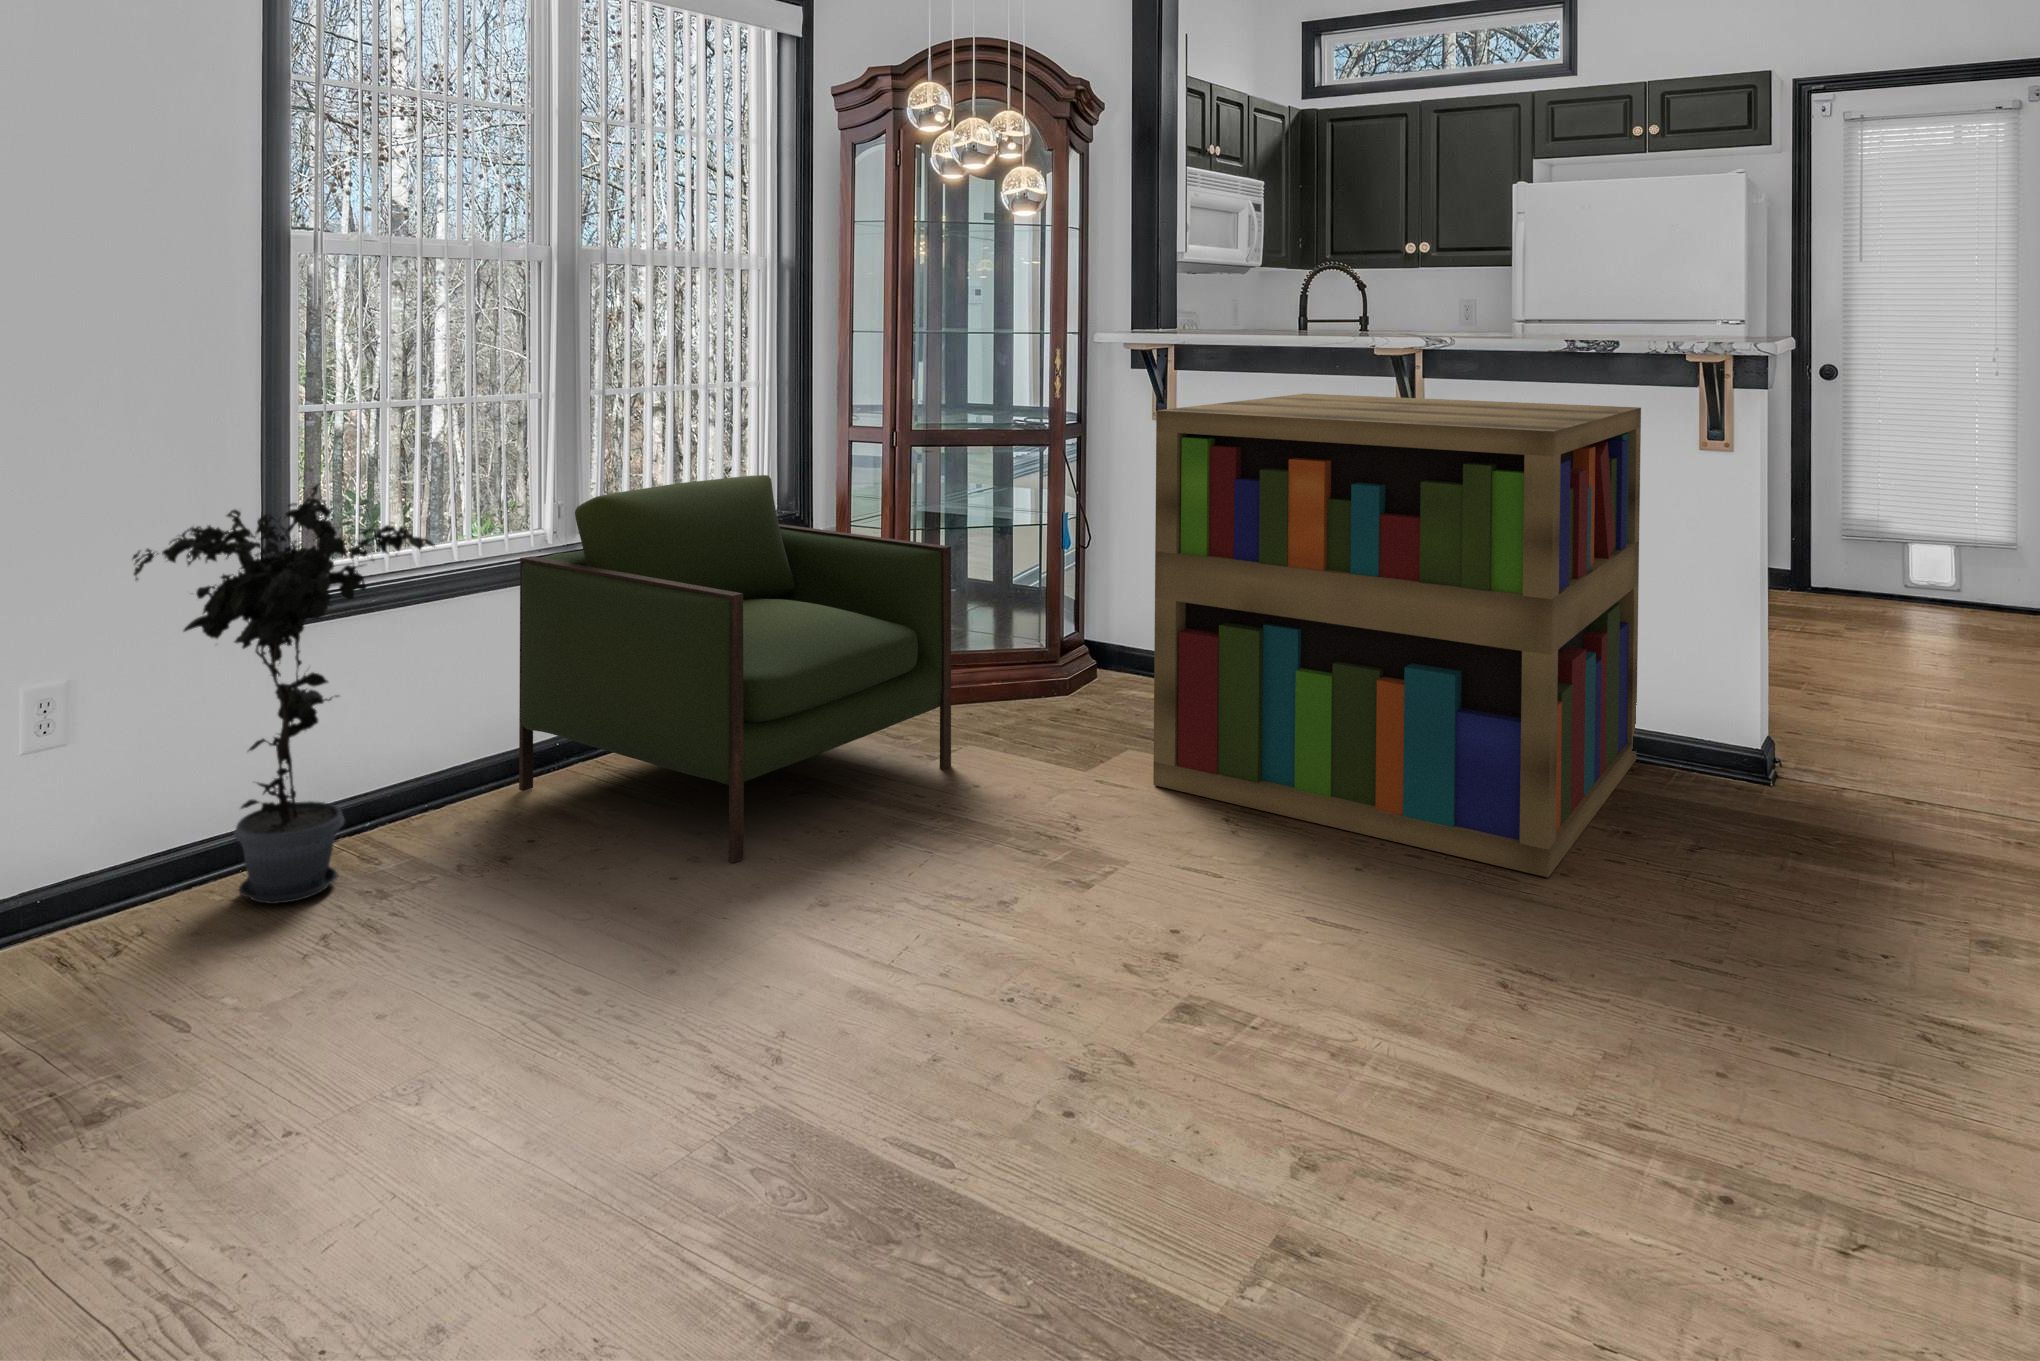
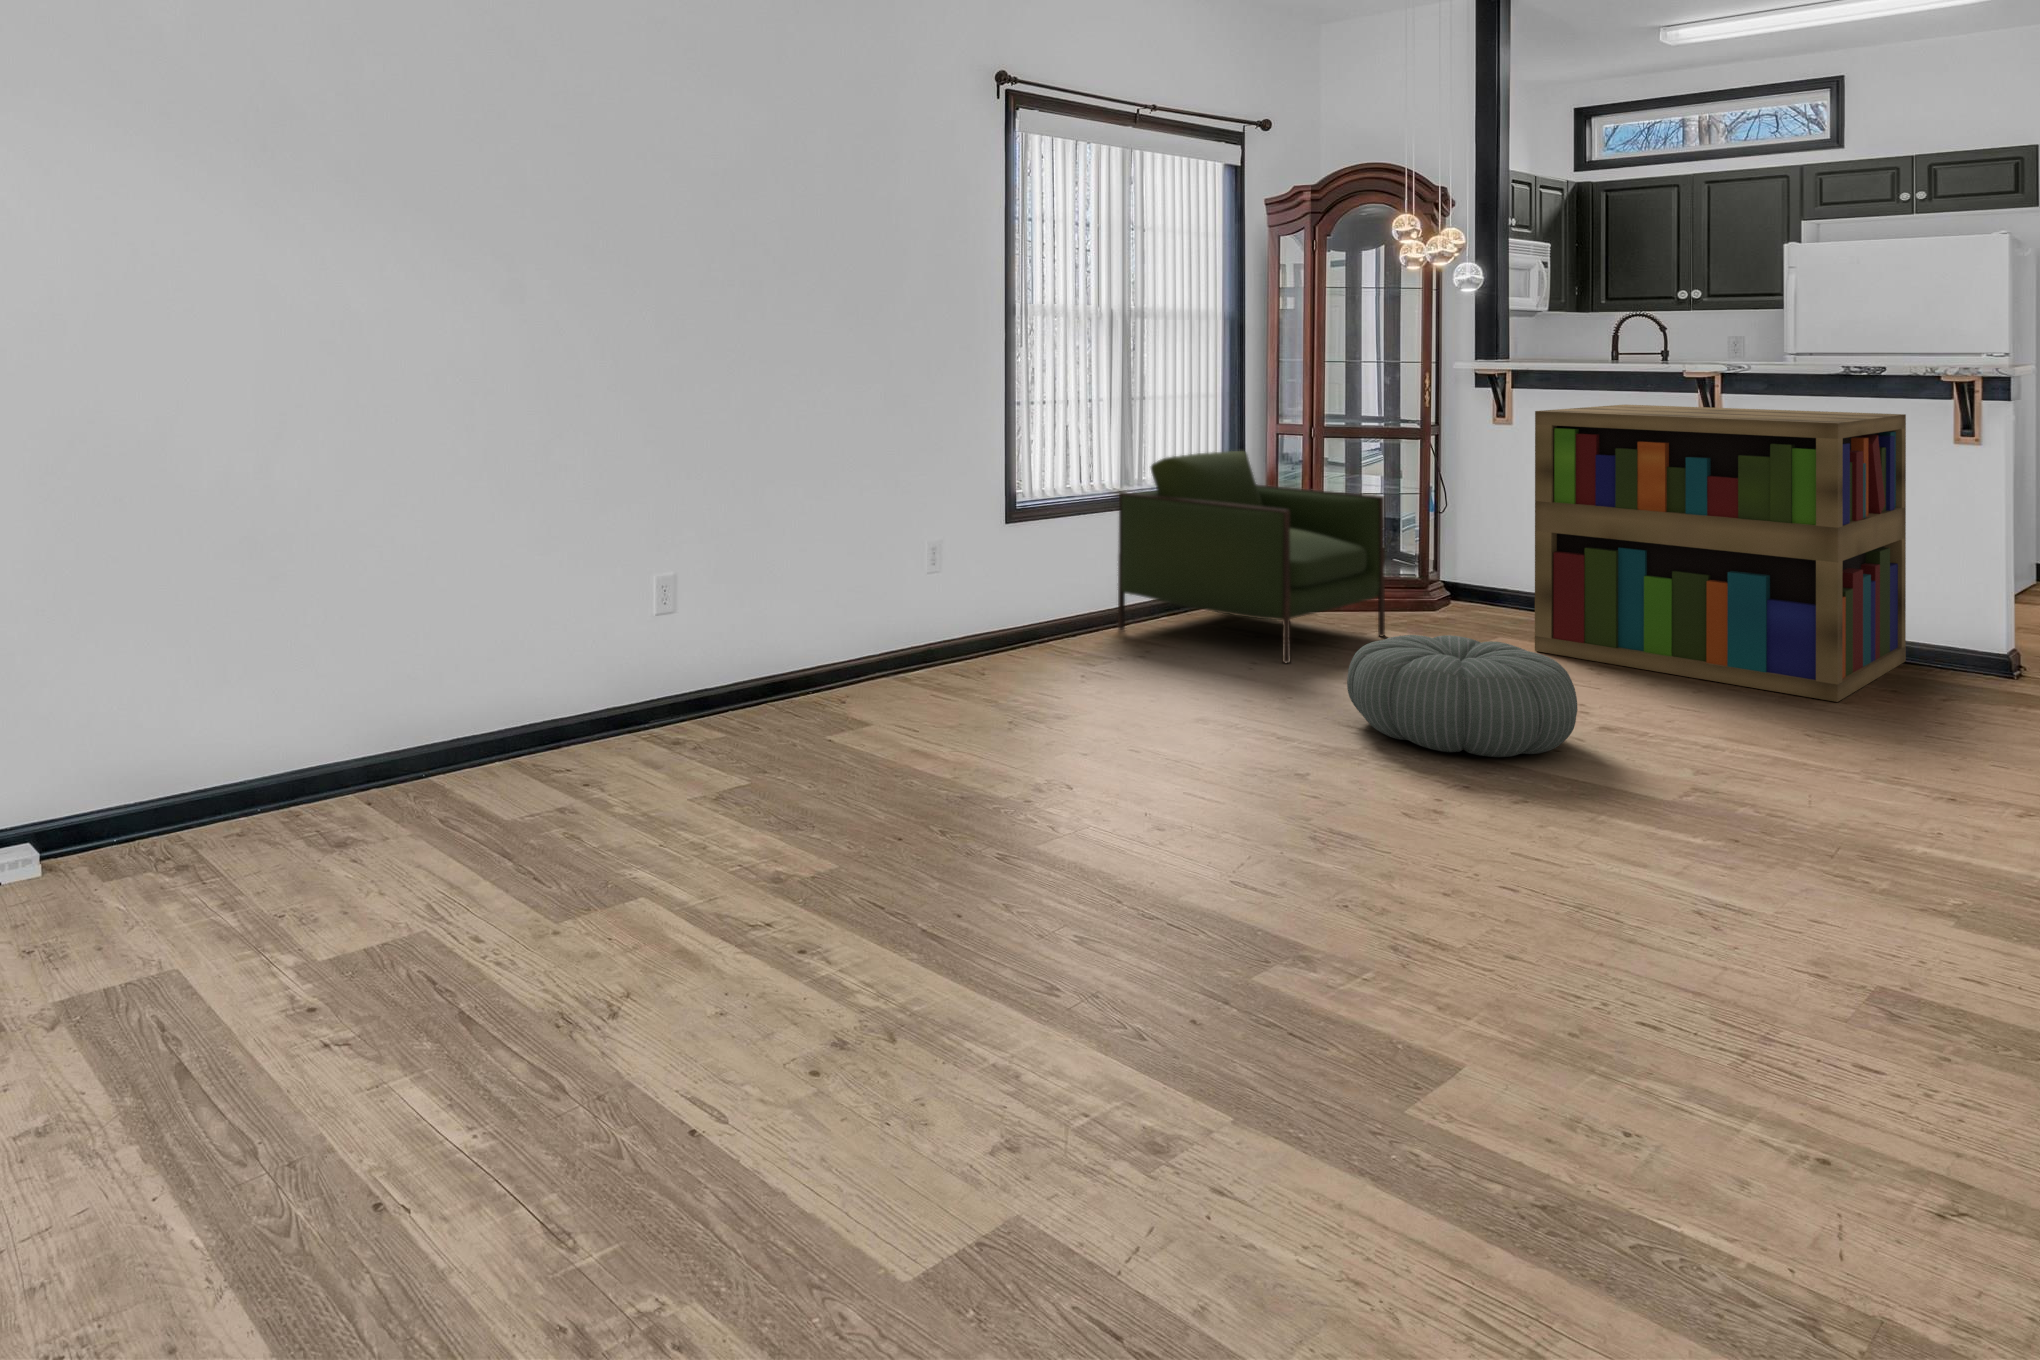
potted plant: present [133,485,435,904] -> none [988,441,1109,661]
pouf: none [689,856,1102,1179] -> present [1347,635,1577,757]

